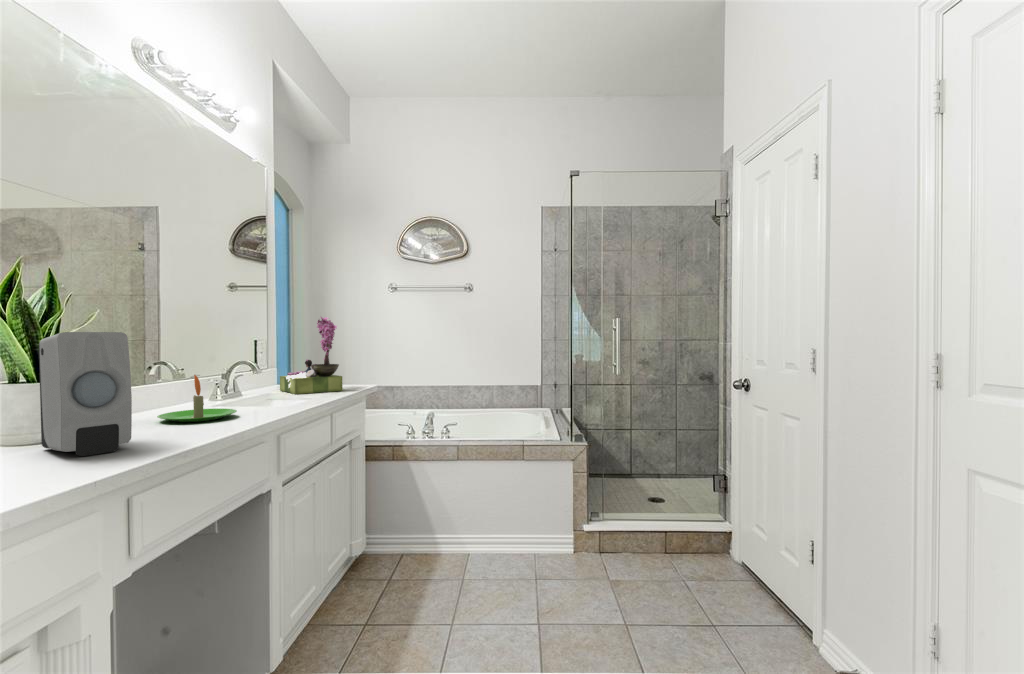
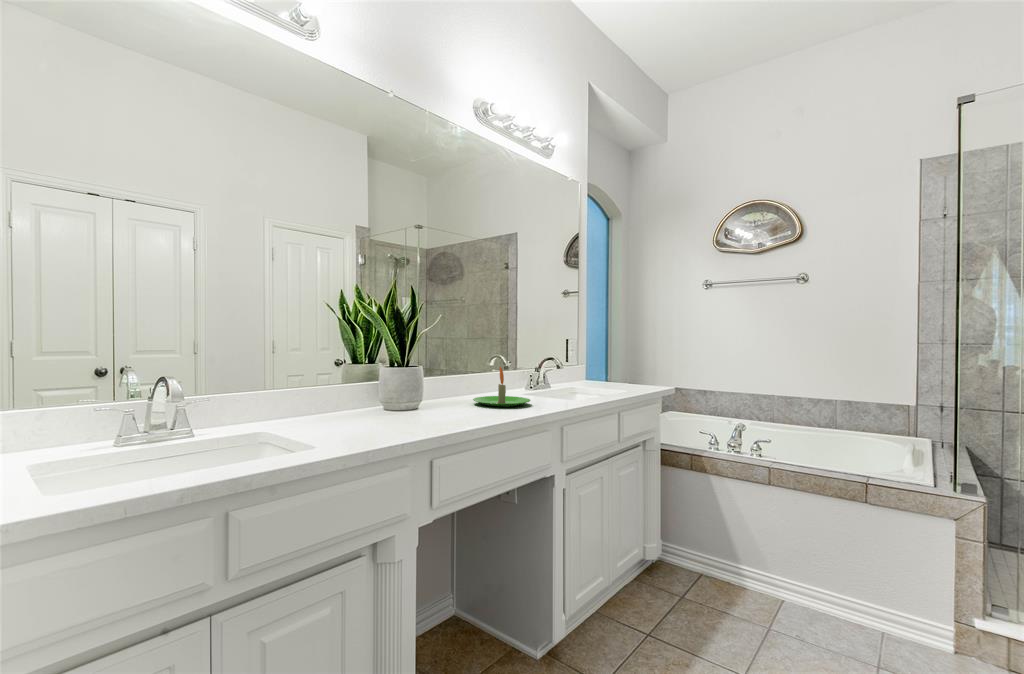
flower arrangement: present [280,317,342,394] -> none [586,318,641,391]
soap dispenser: present [39,332,132,456] -> none [386,326,433,424]

